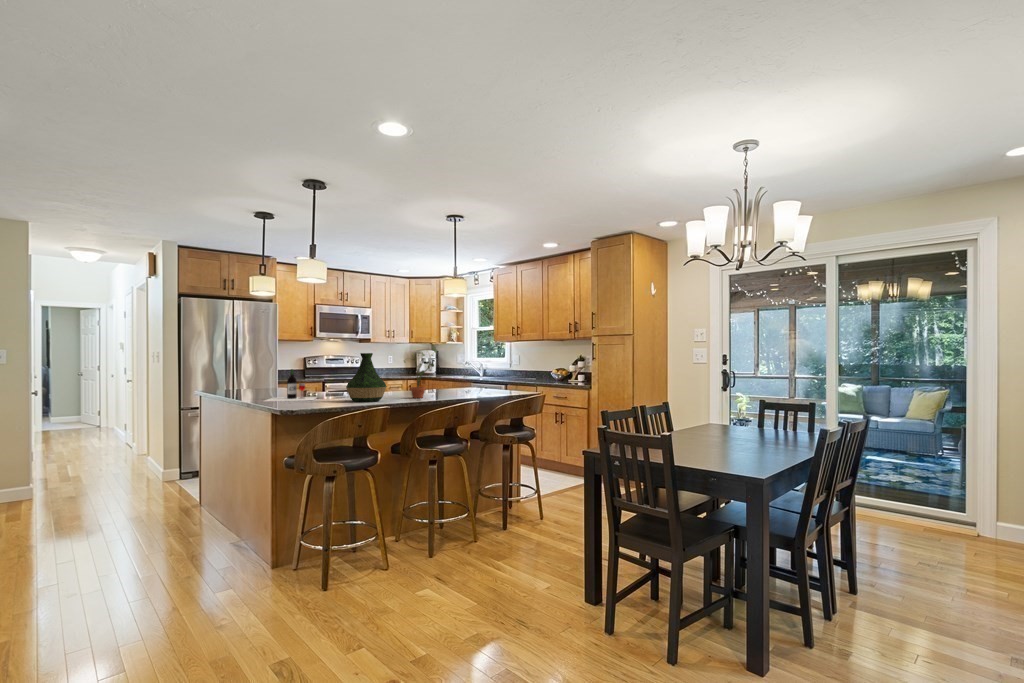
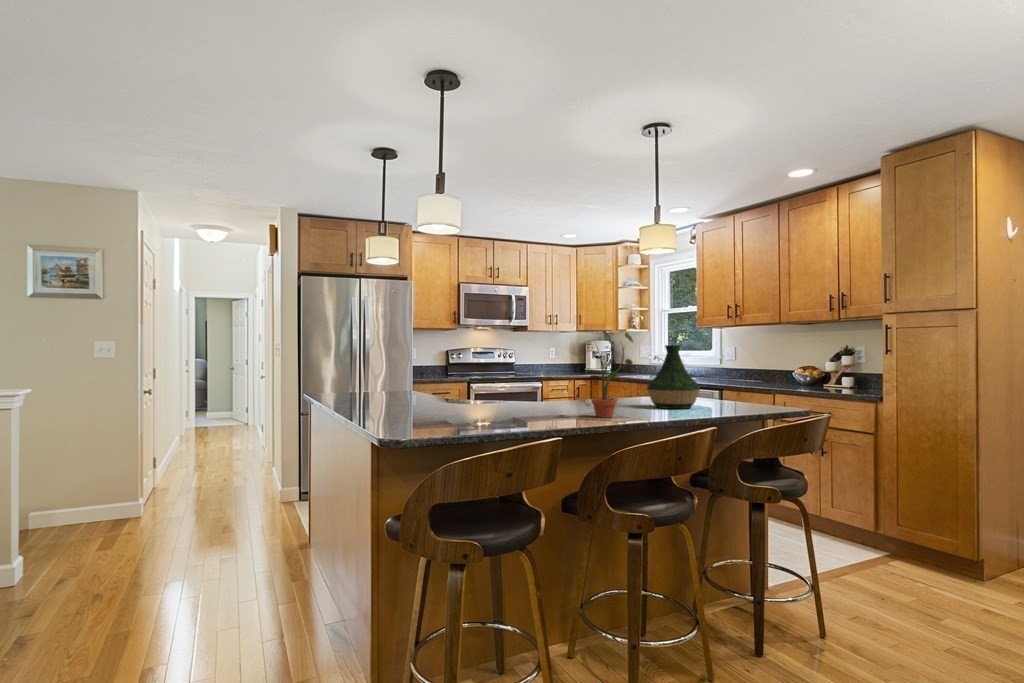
vase: present [346,353,387,402] -> present [647,345,700,409]
wine bottle: present [265,369,317,401] -> none [364,368,450,418]

